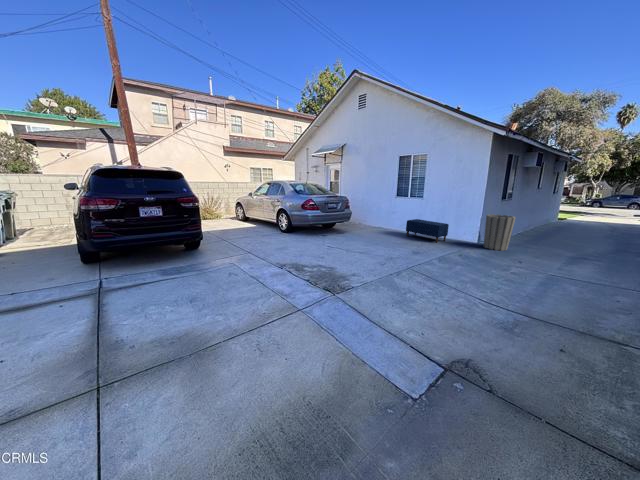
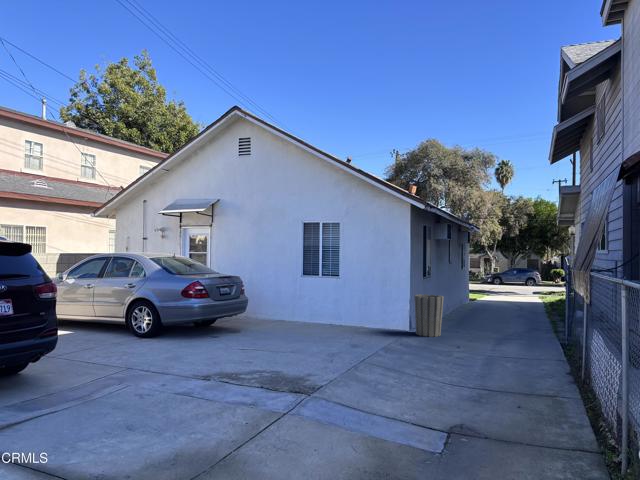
bench: present [406,219,449,243] -> none [323,305,375,334]

